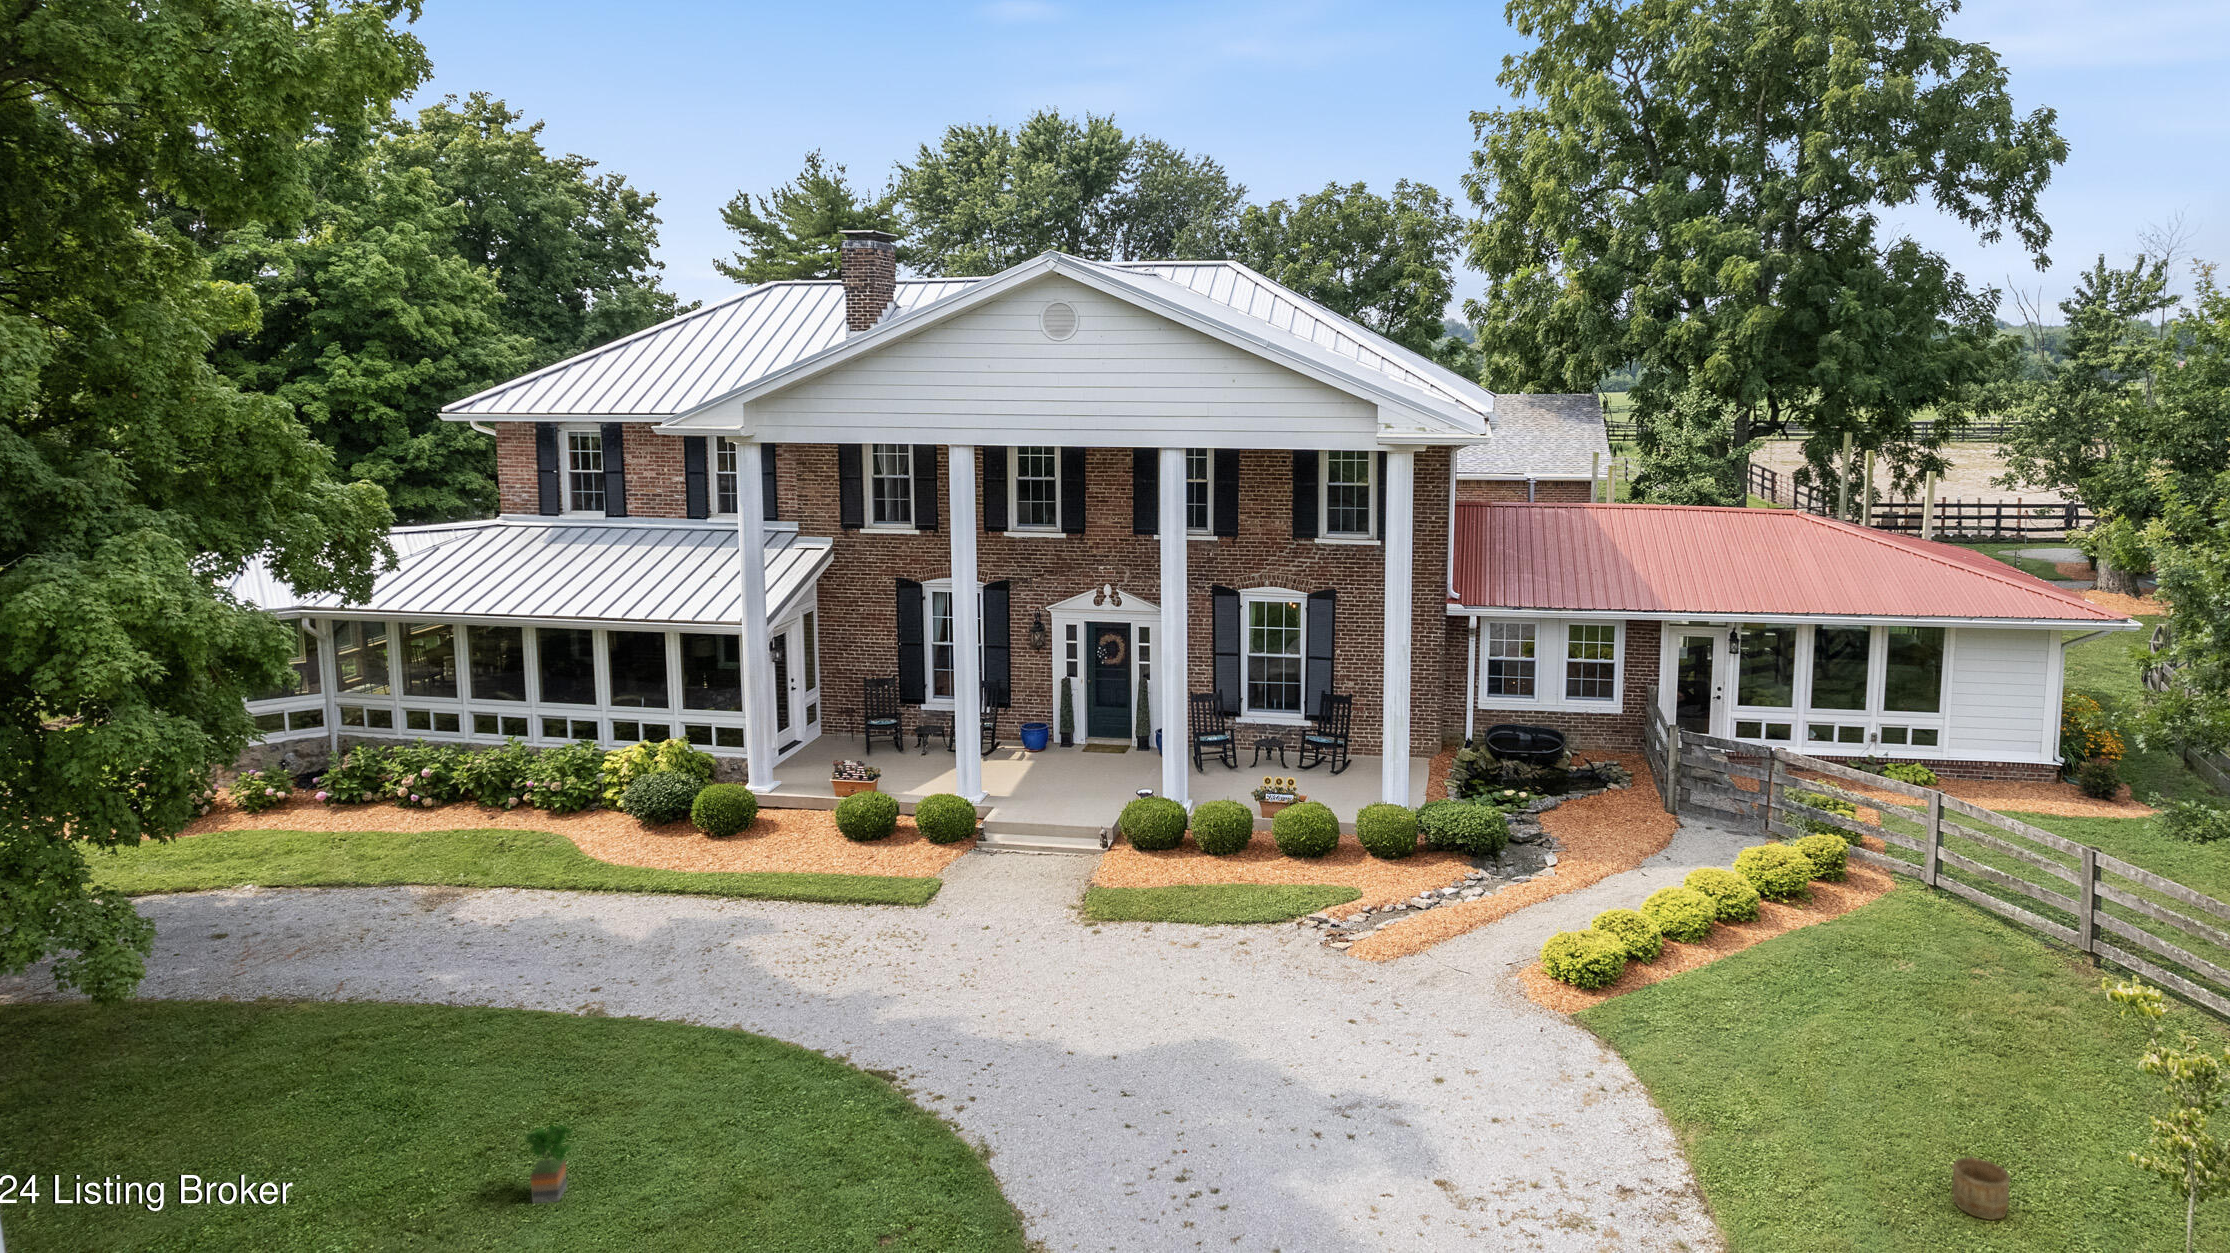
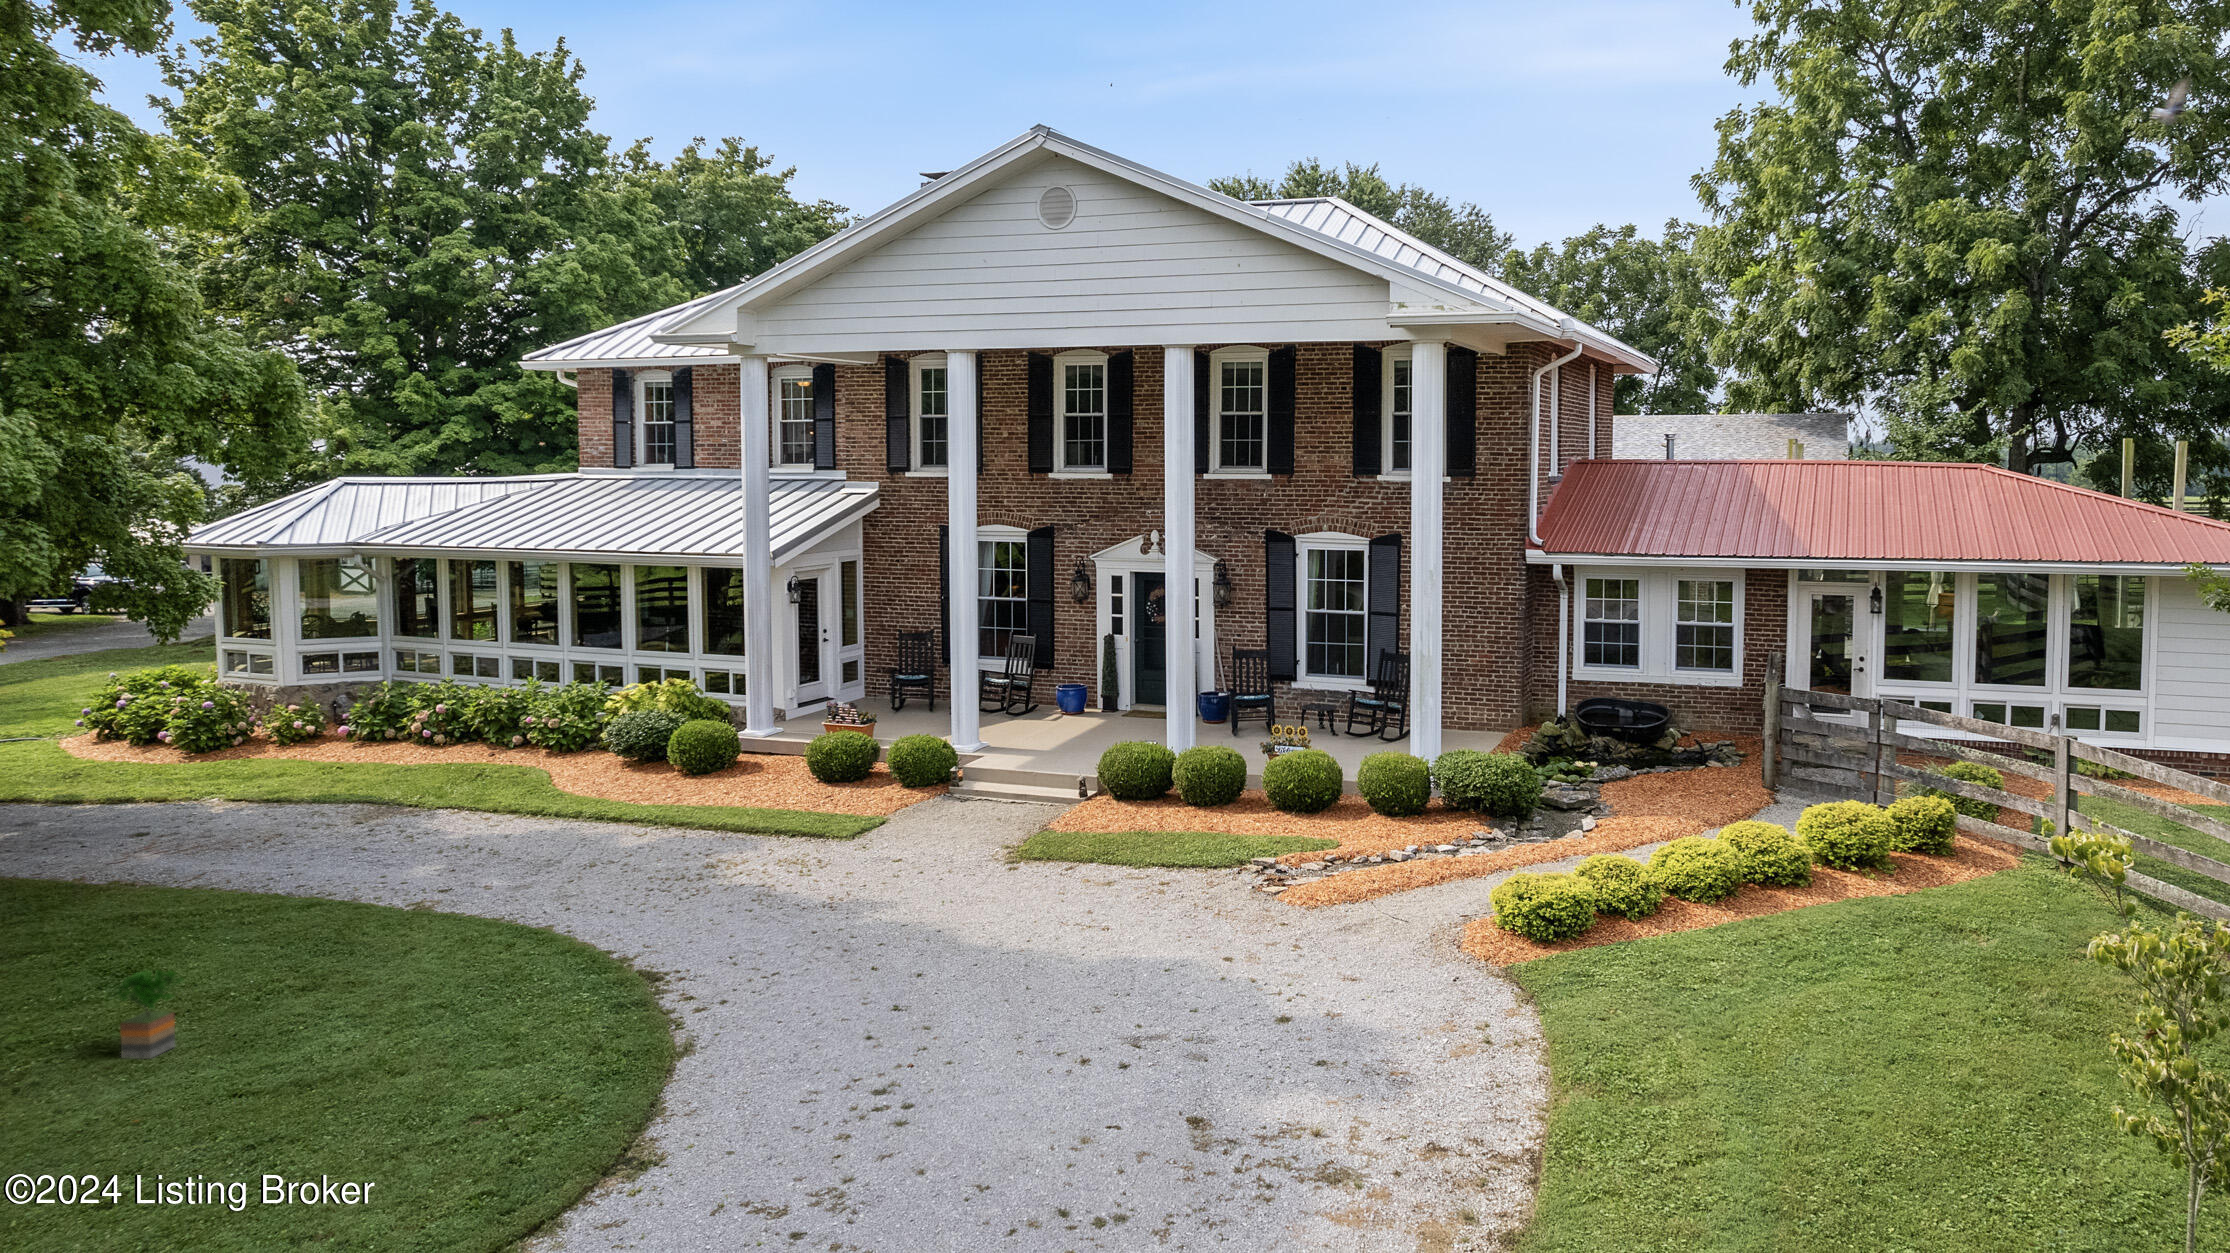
wooden bucket: present [1952,1157,2011,1220] -> none [1876,1130,1959,1218]

